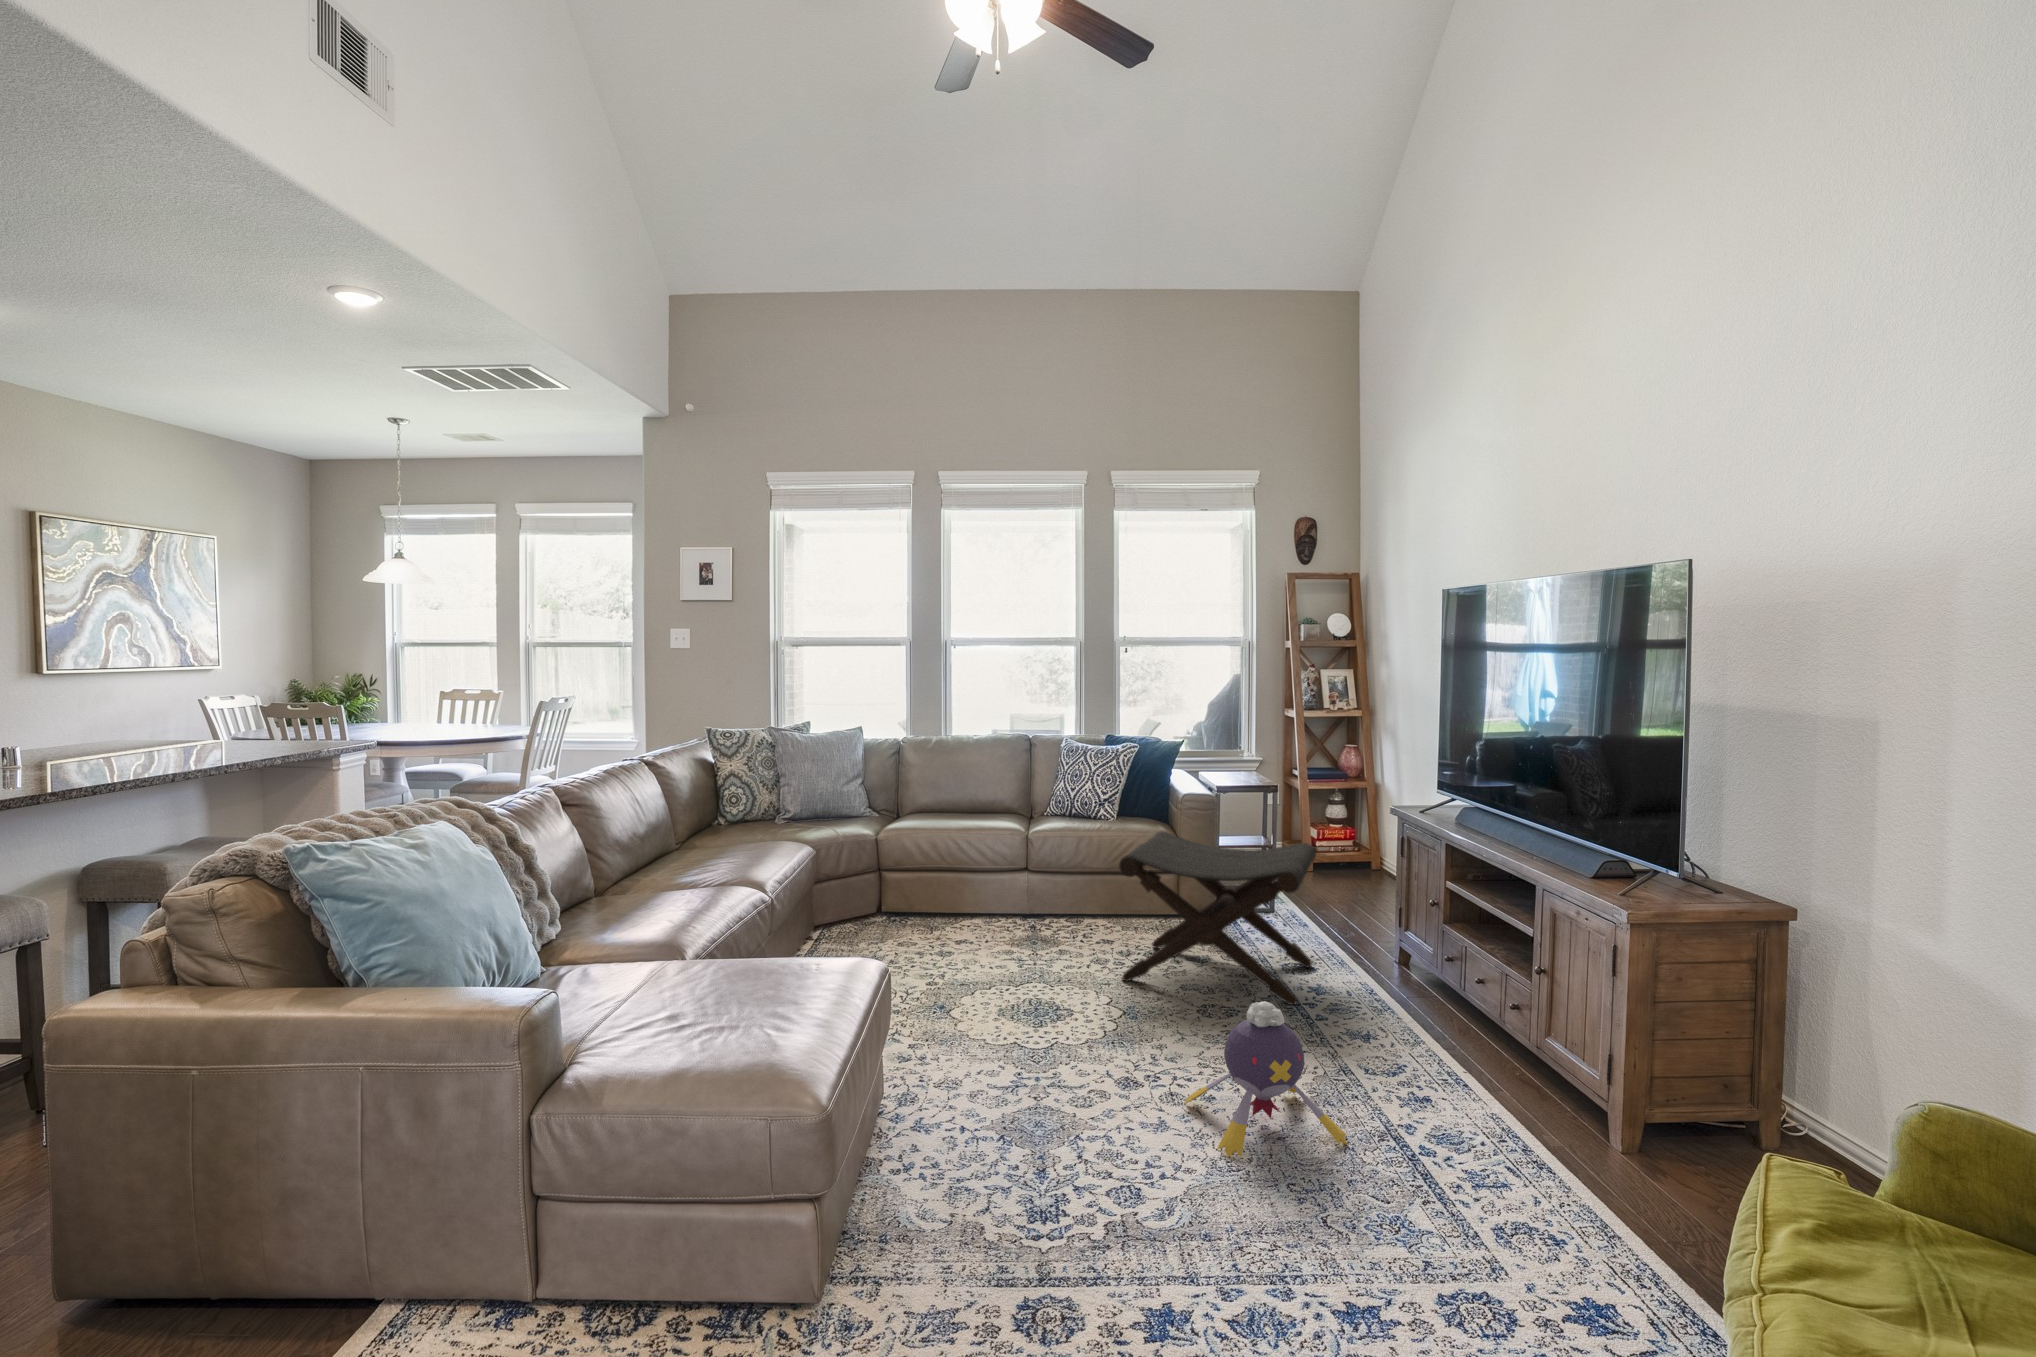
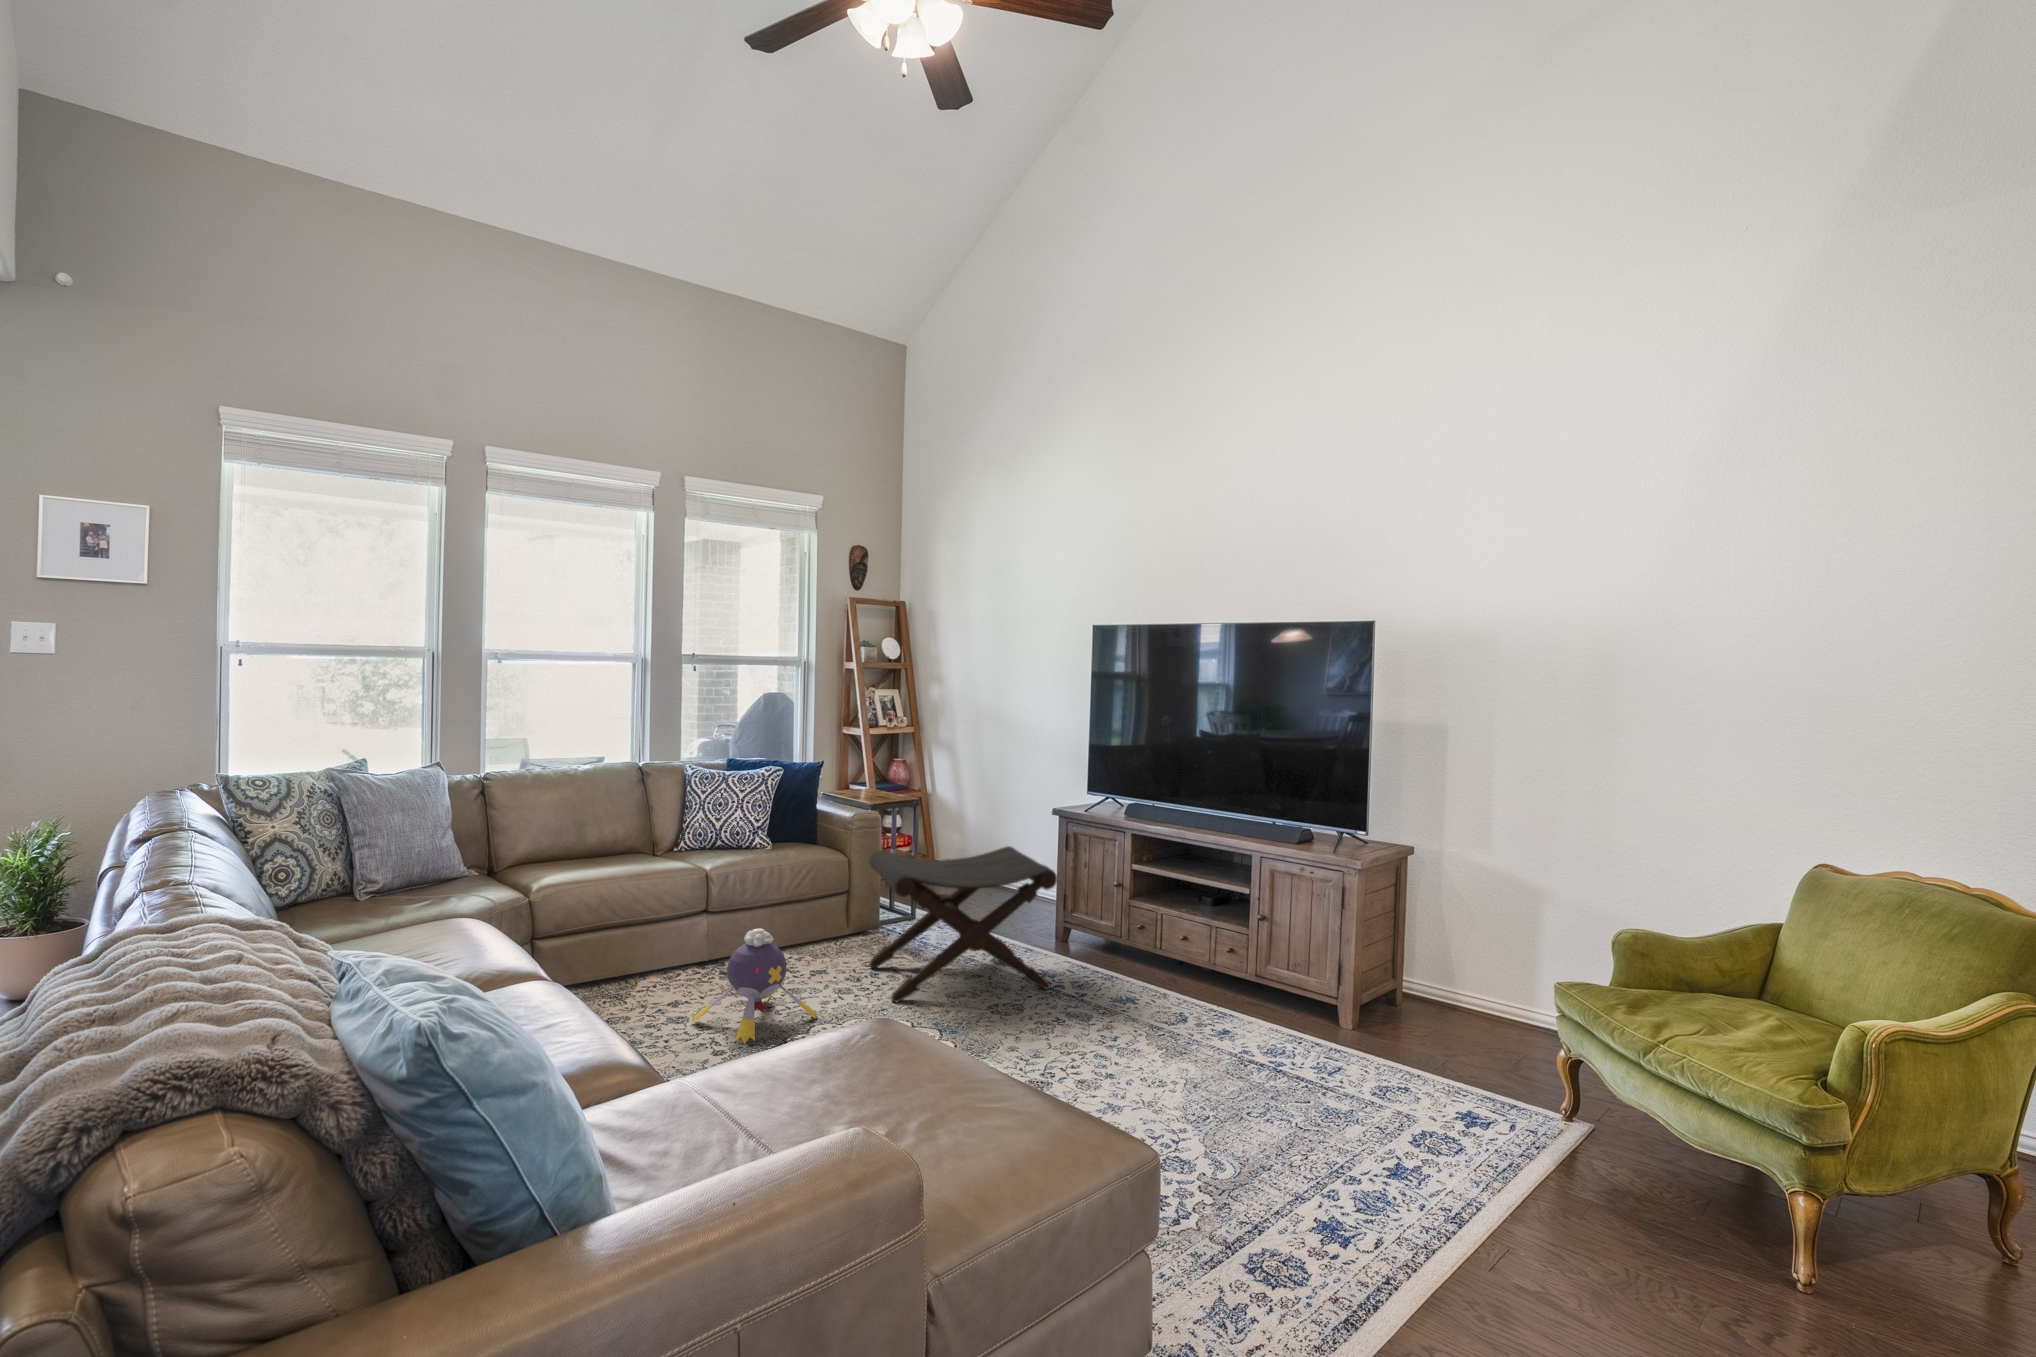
plush toy: present [1184,1001,1348,1158] -> present [692,928,818,1044]

